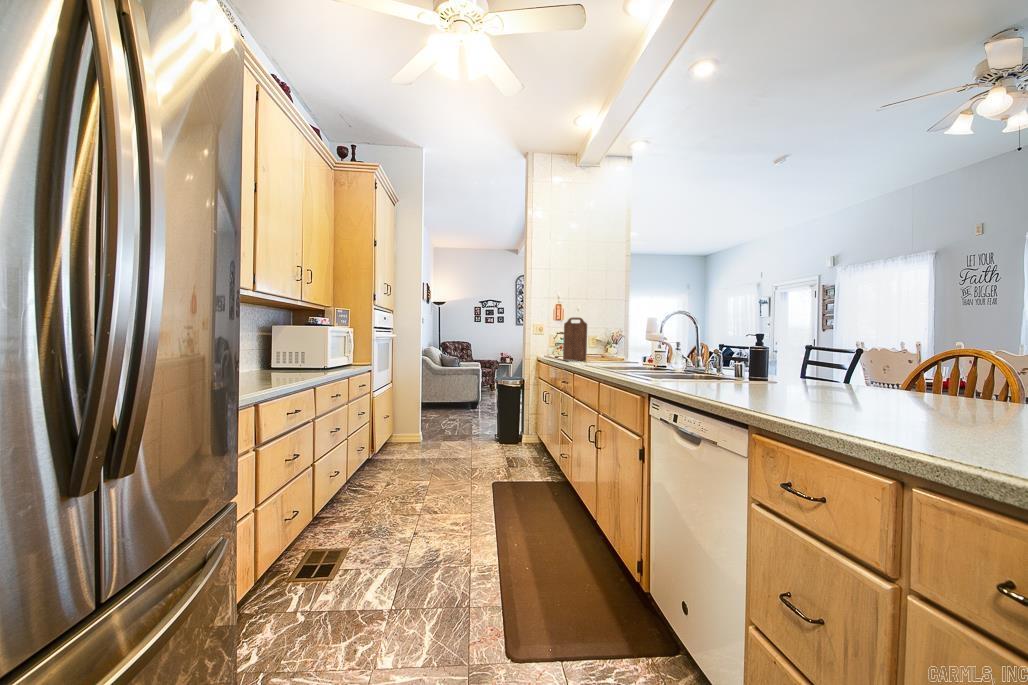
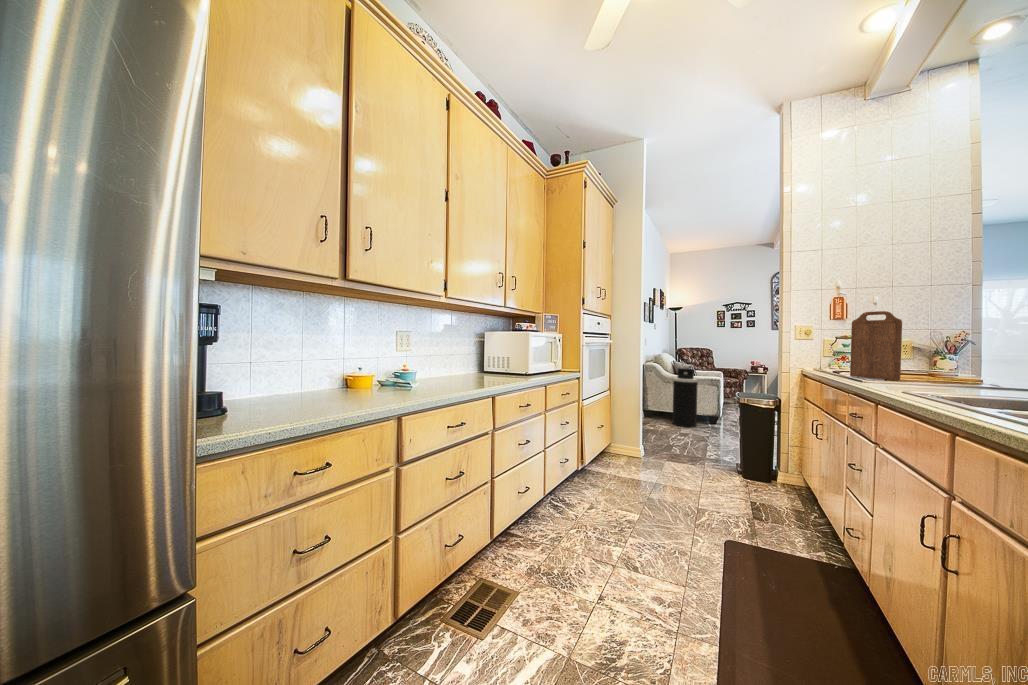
trash can: none [441,360,462,414] -> present [672,368,698,427]

